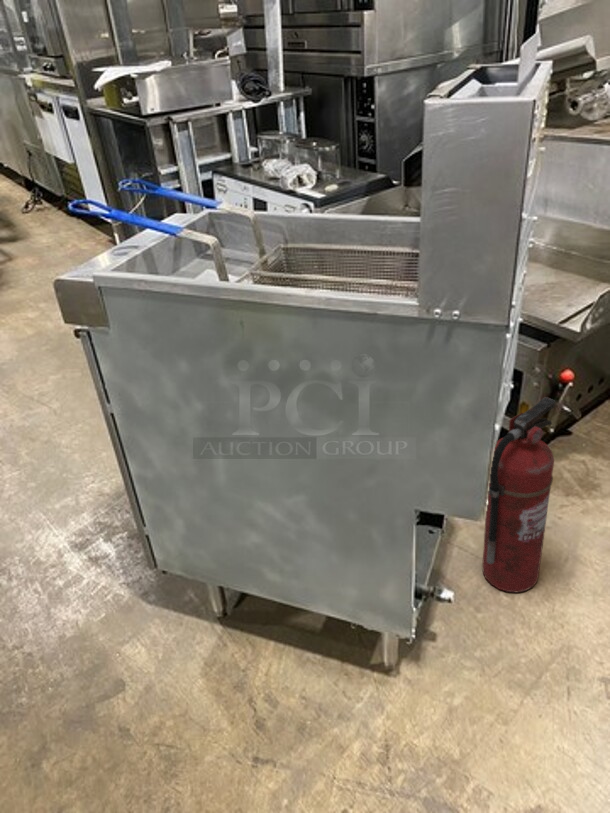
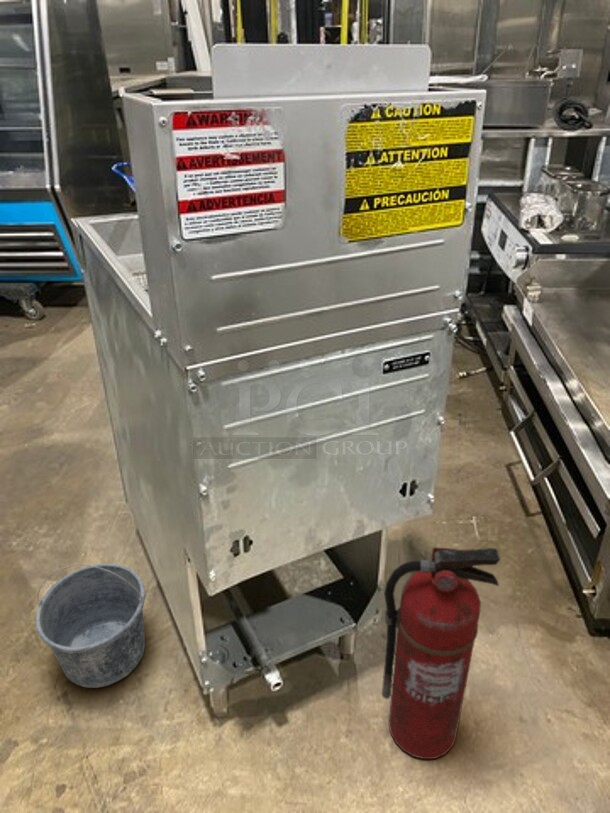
bucket: none [180,611,292,746] -> present [36,563,146,688]

